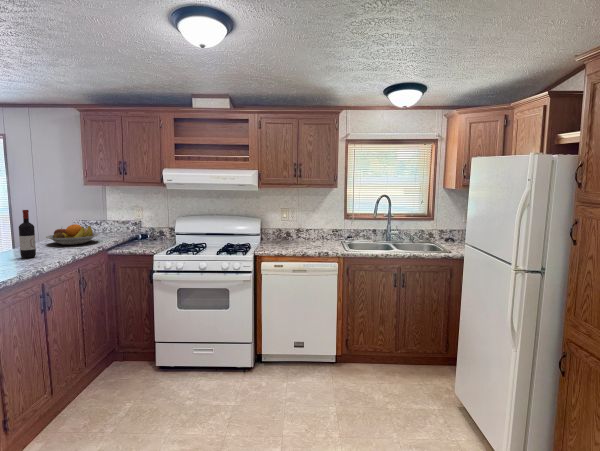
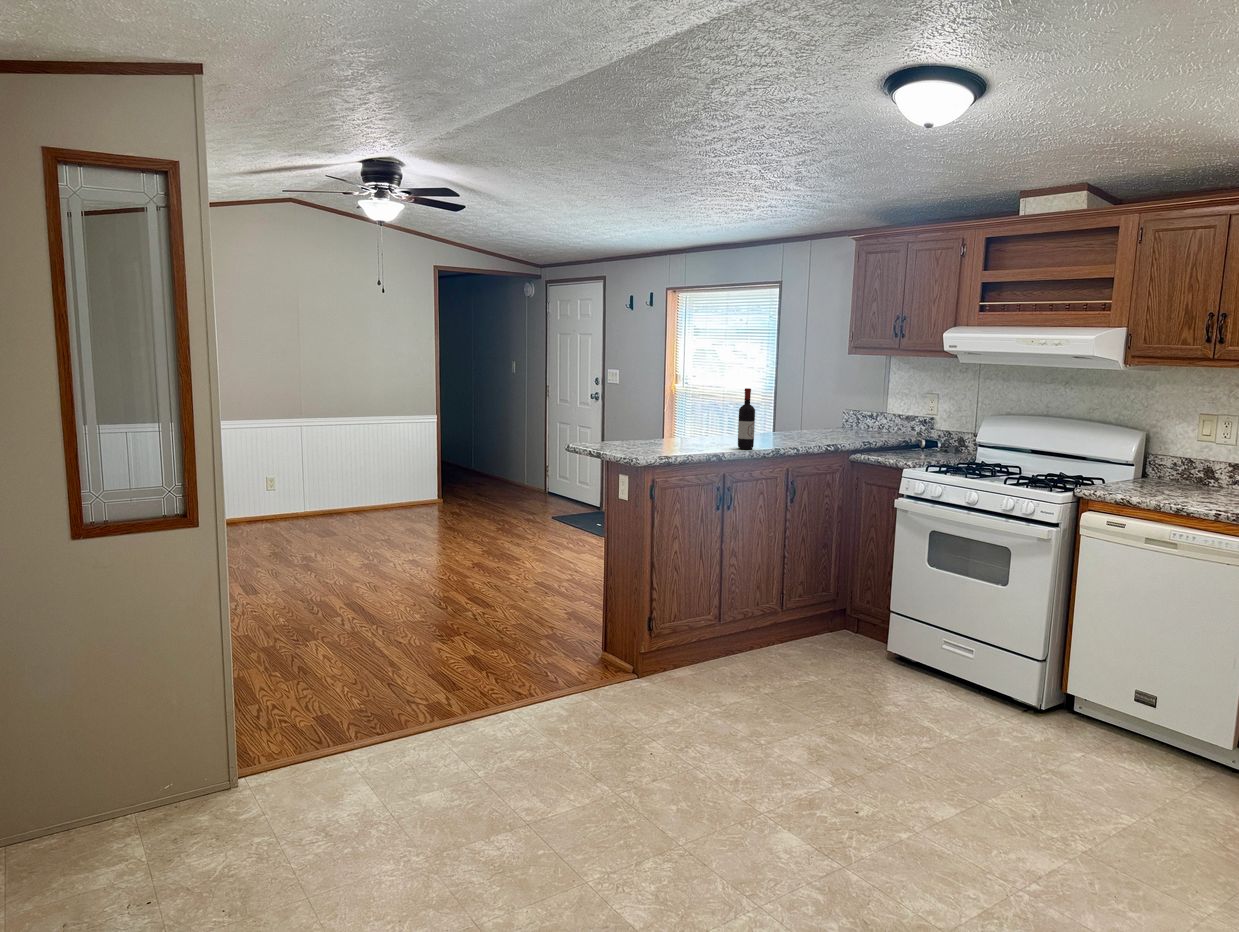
fruit bowl: present [46,224,99,245] -> none [783,413,849,442]

